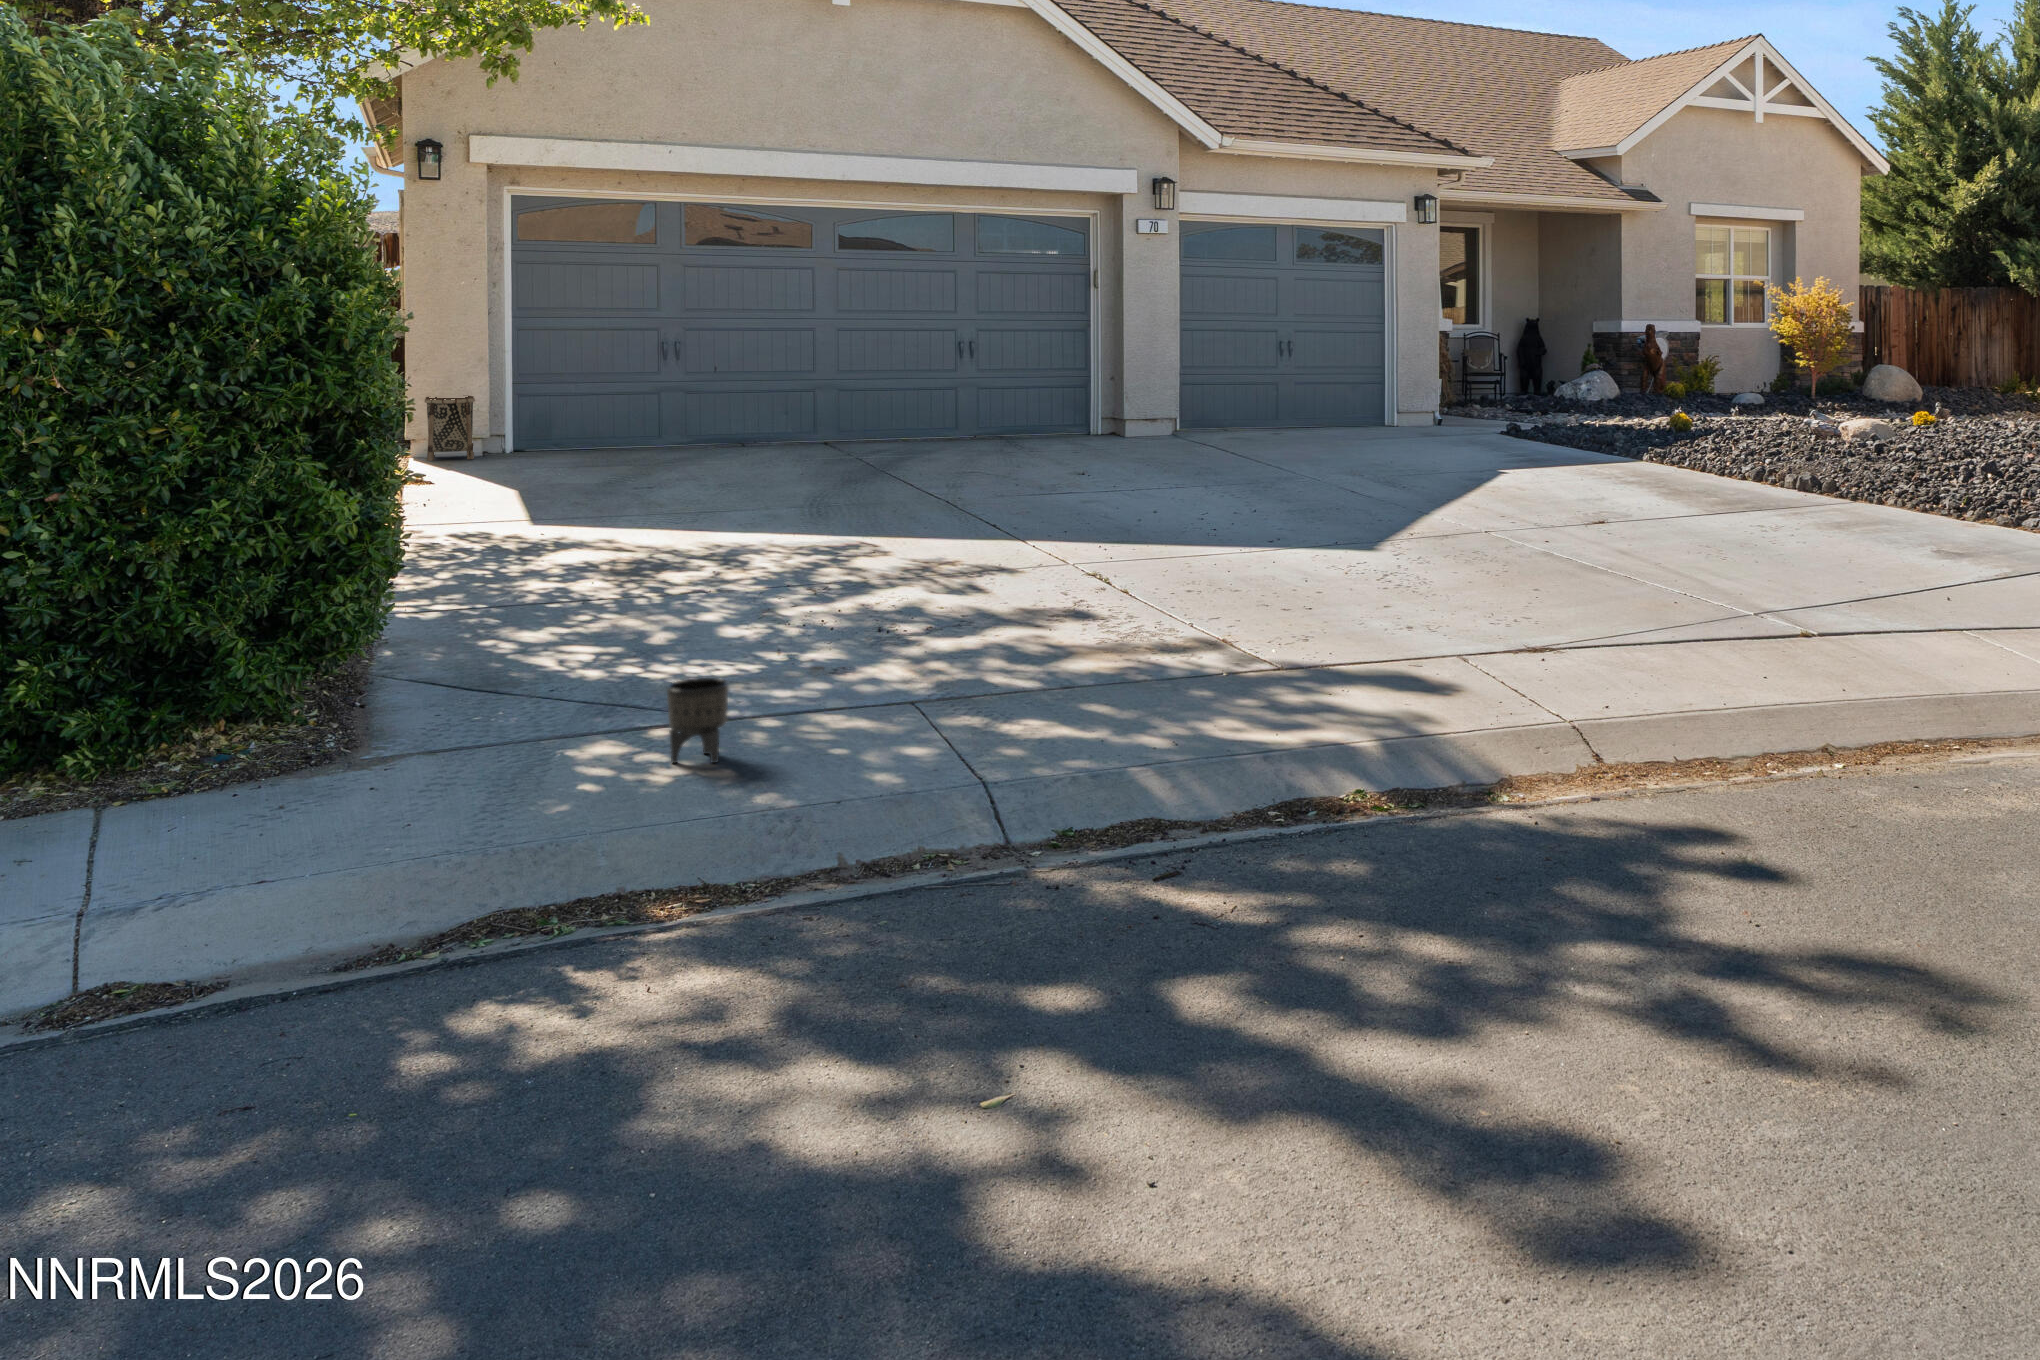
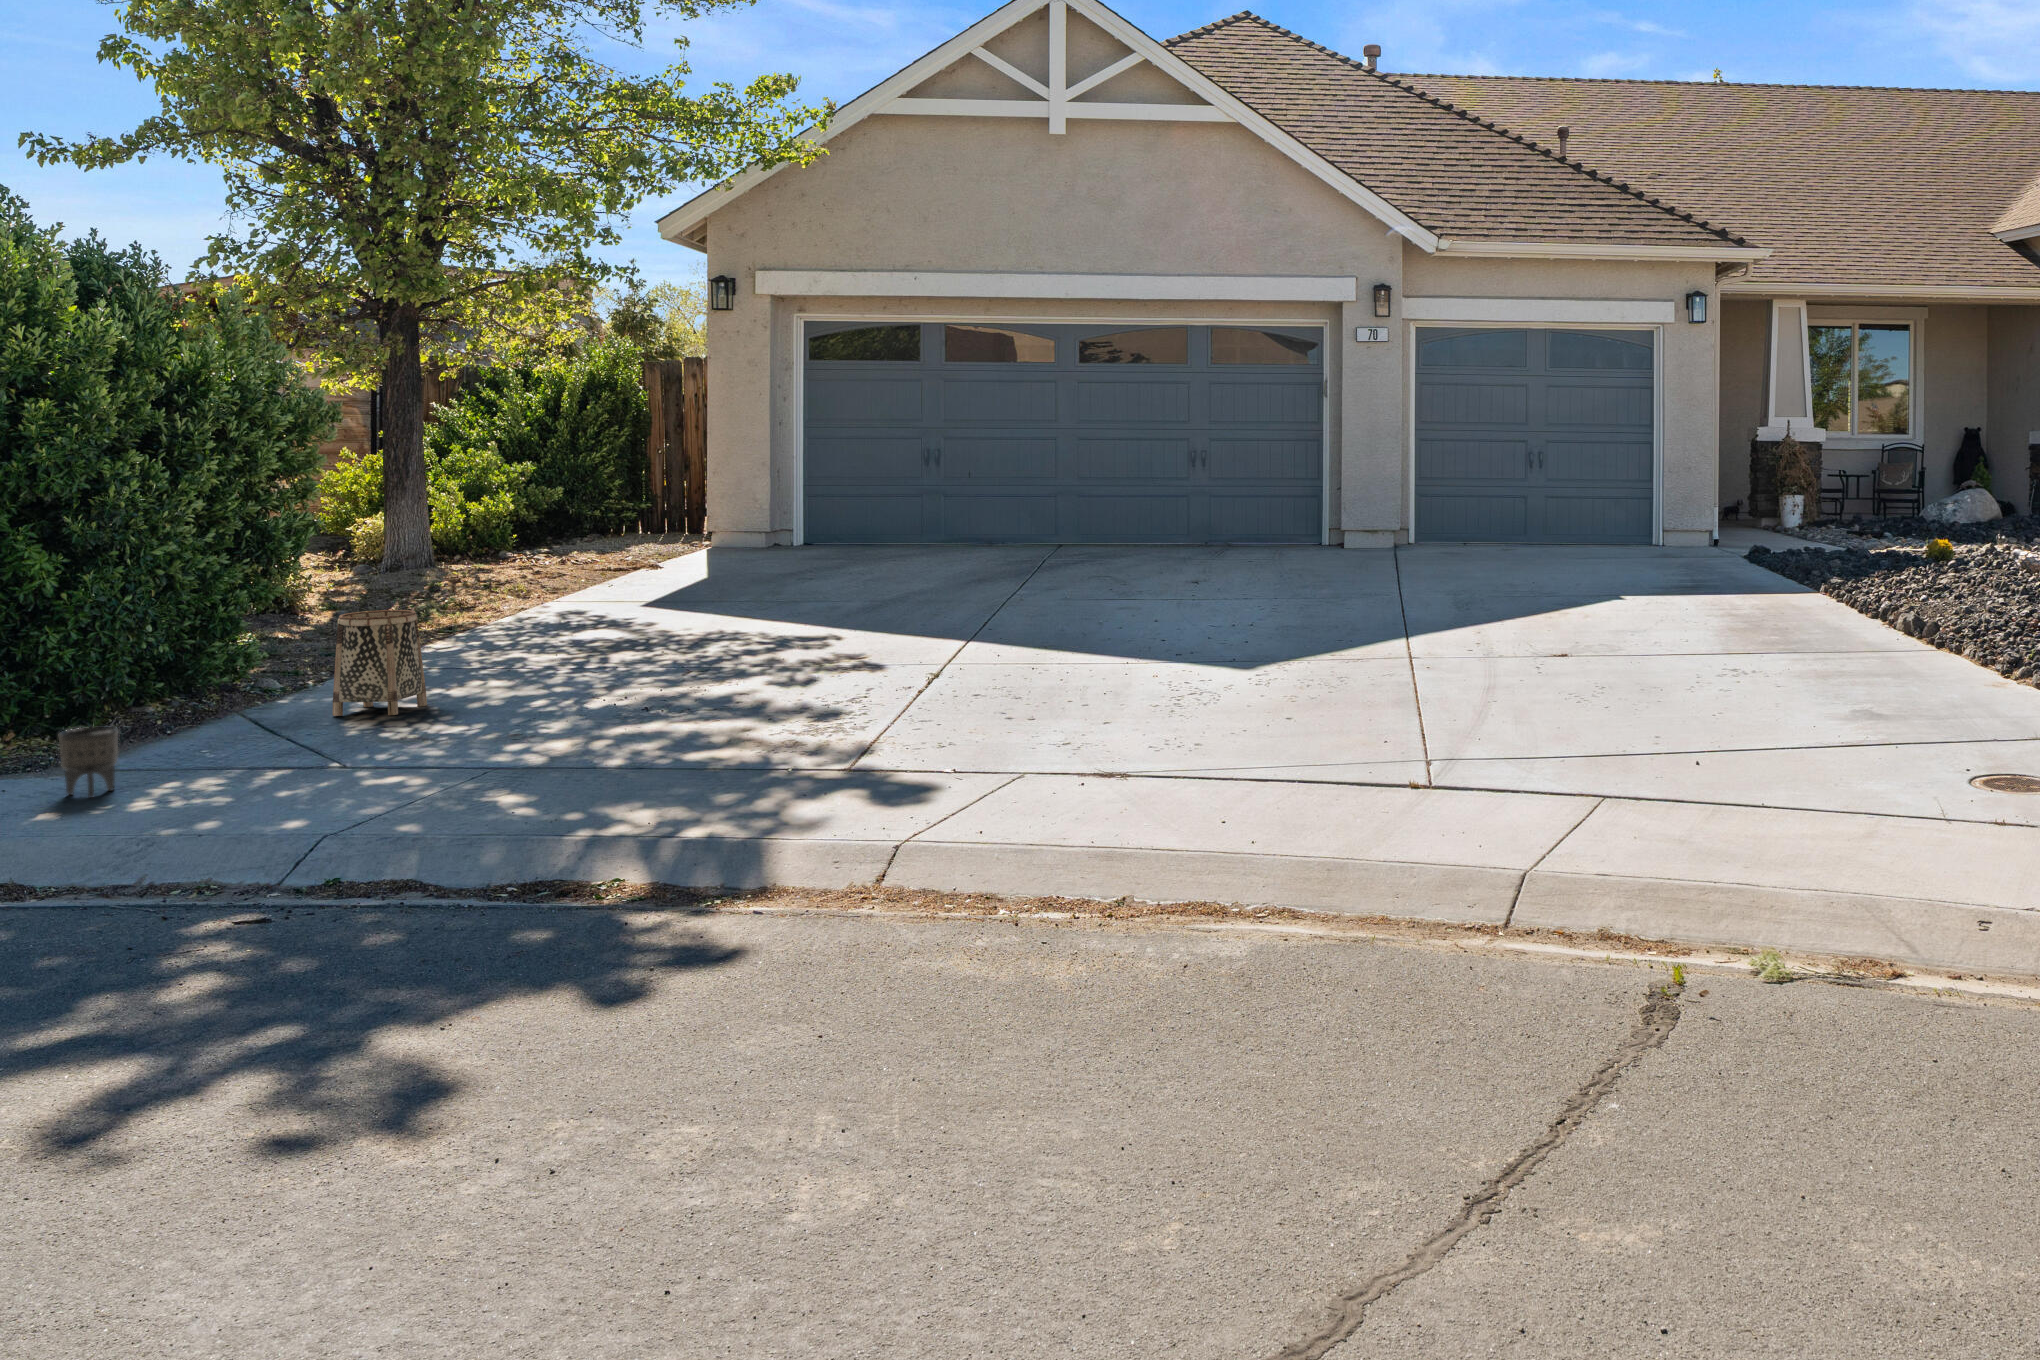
basket: present [424,396,475,461] -> present [333,610,427,716]

